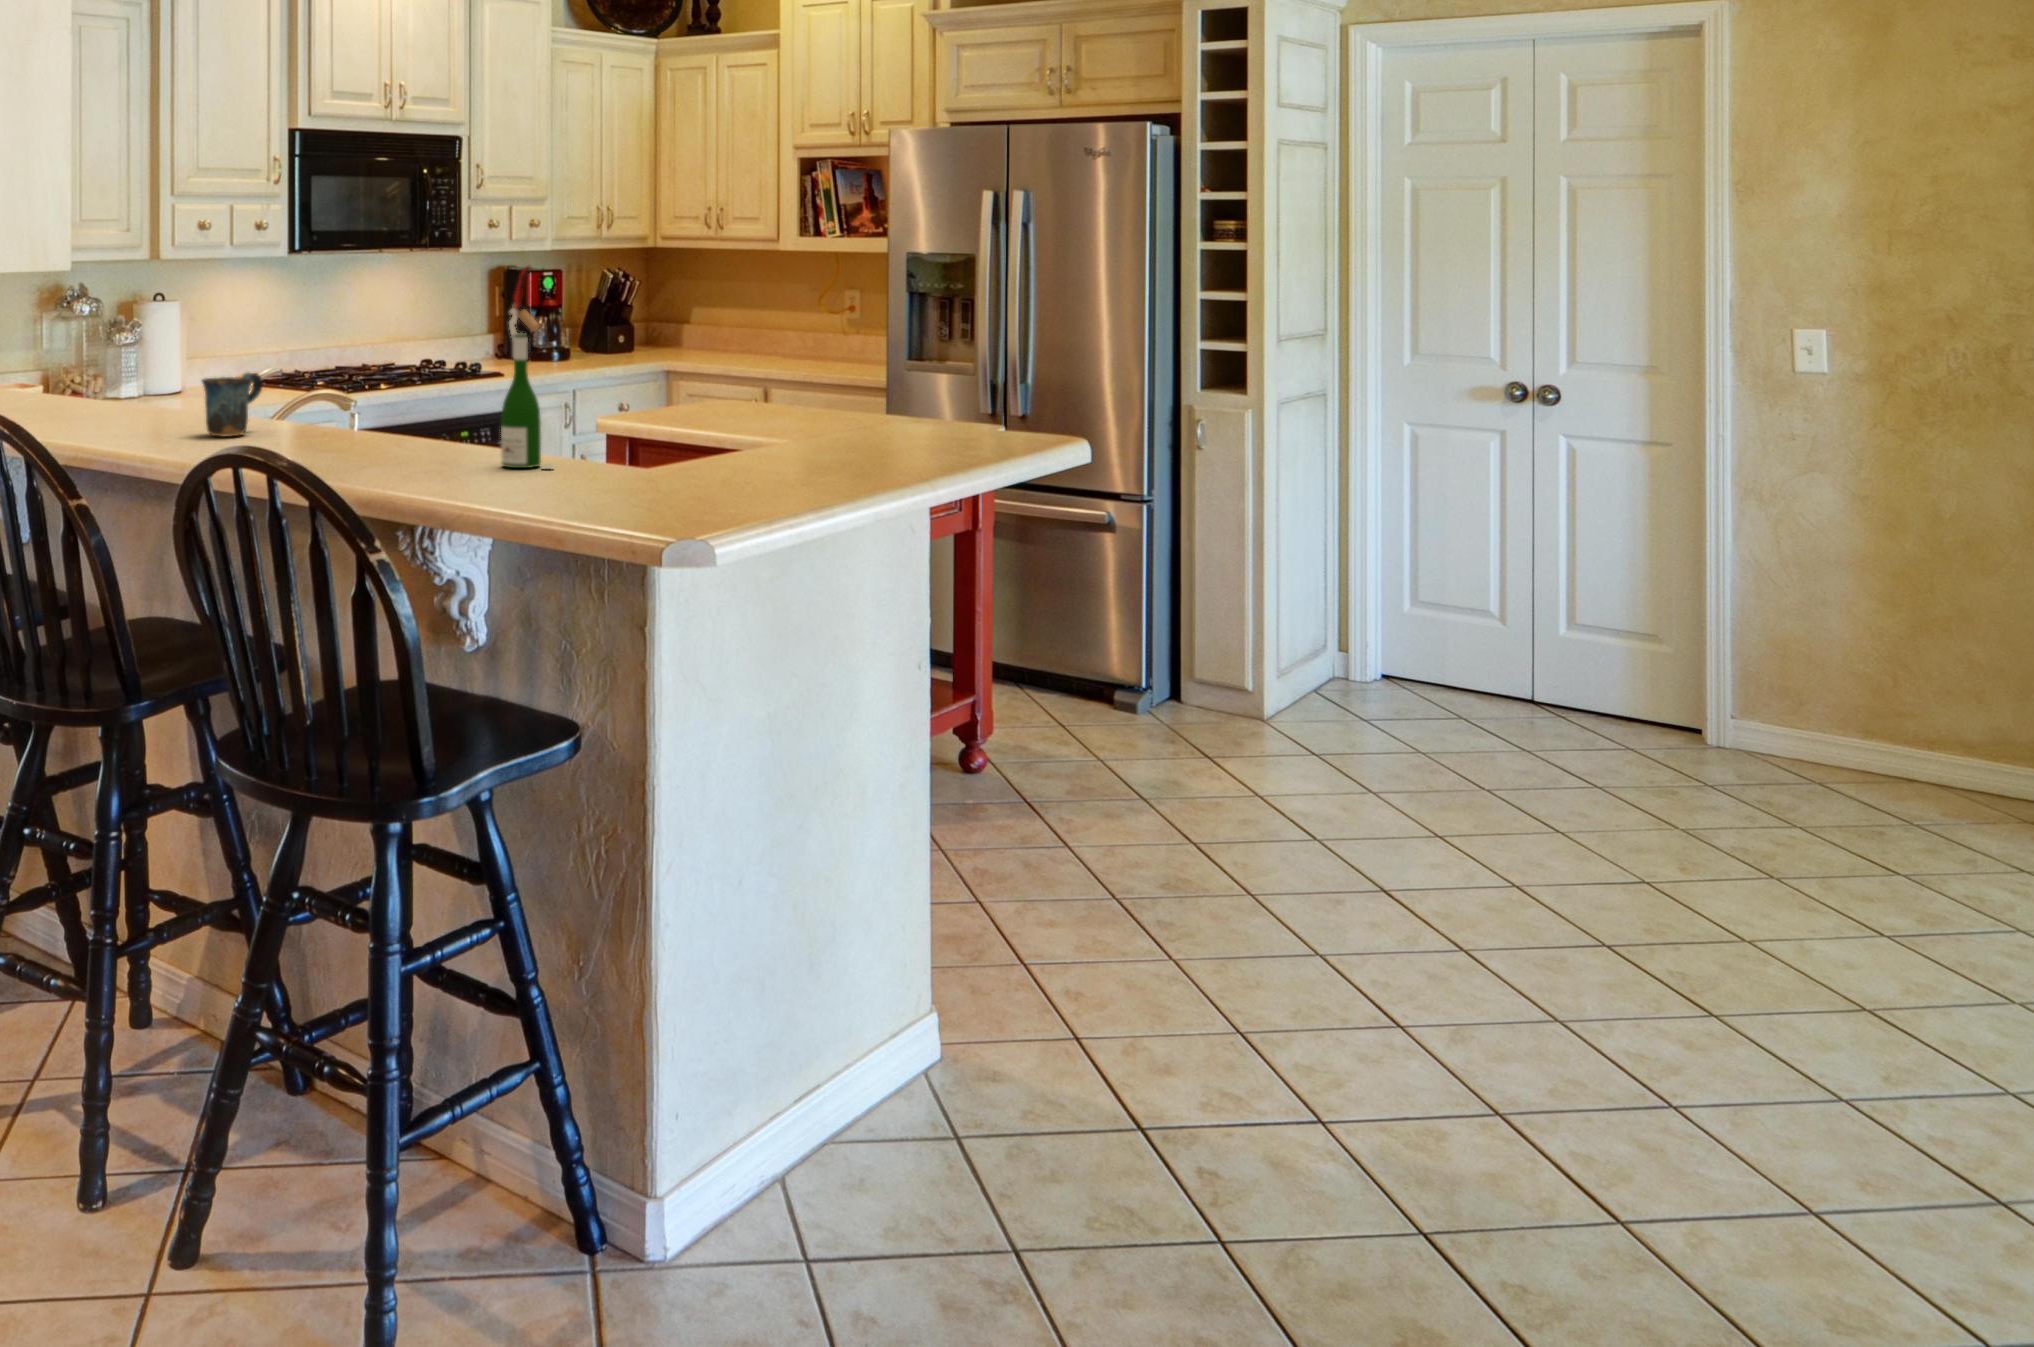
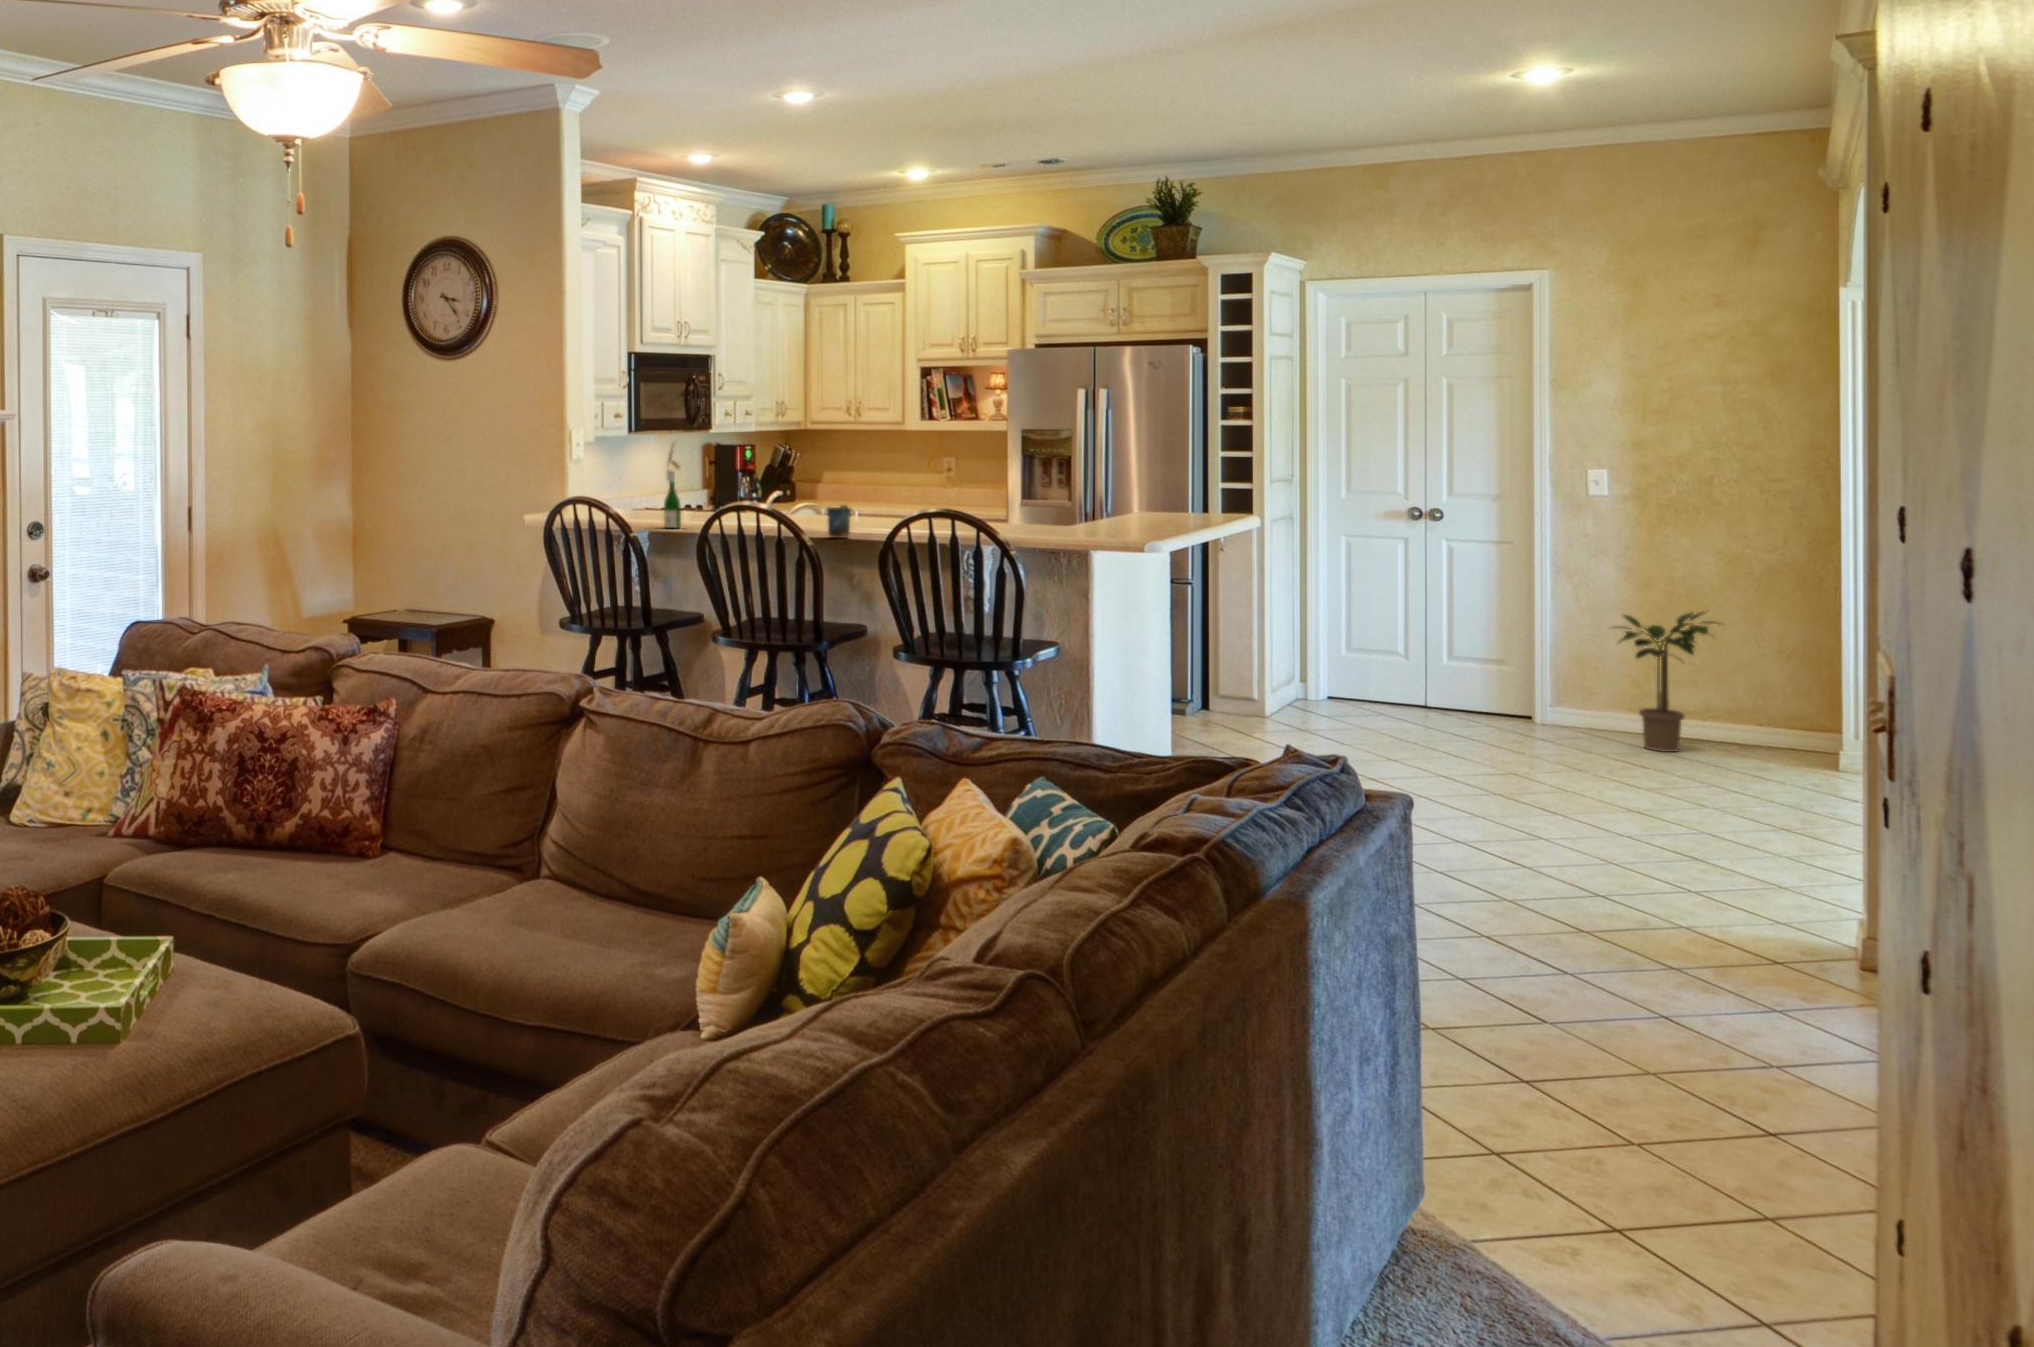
wine bottle: present [501,265,554,469] -> present [664,451,681,528]
potted plant: none [1806,569,2012,805] -> present [1618,612,1715,752]

